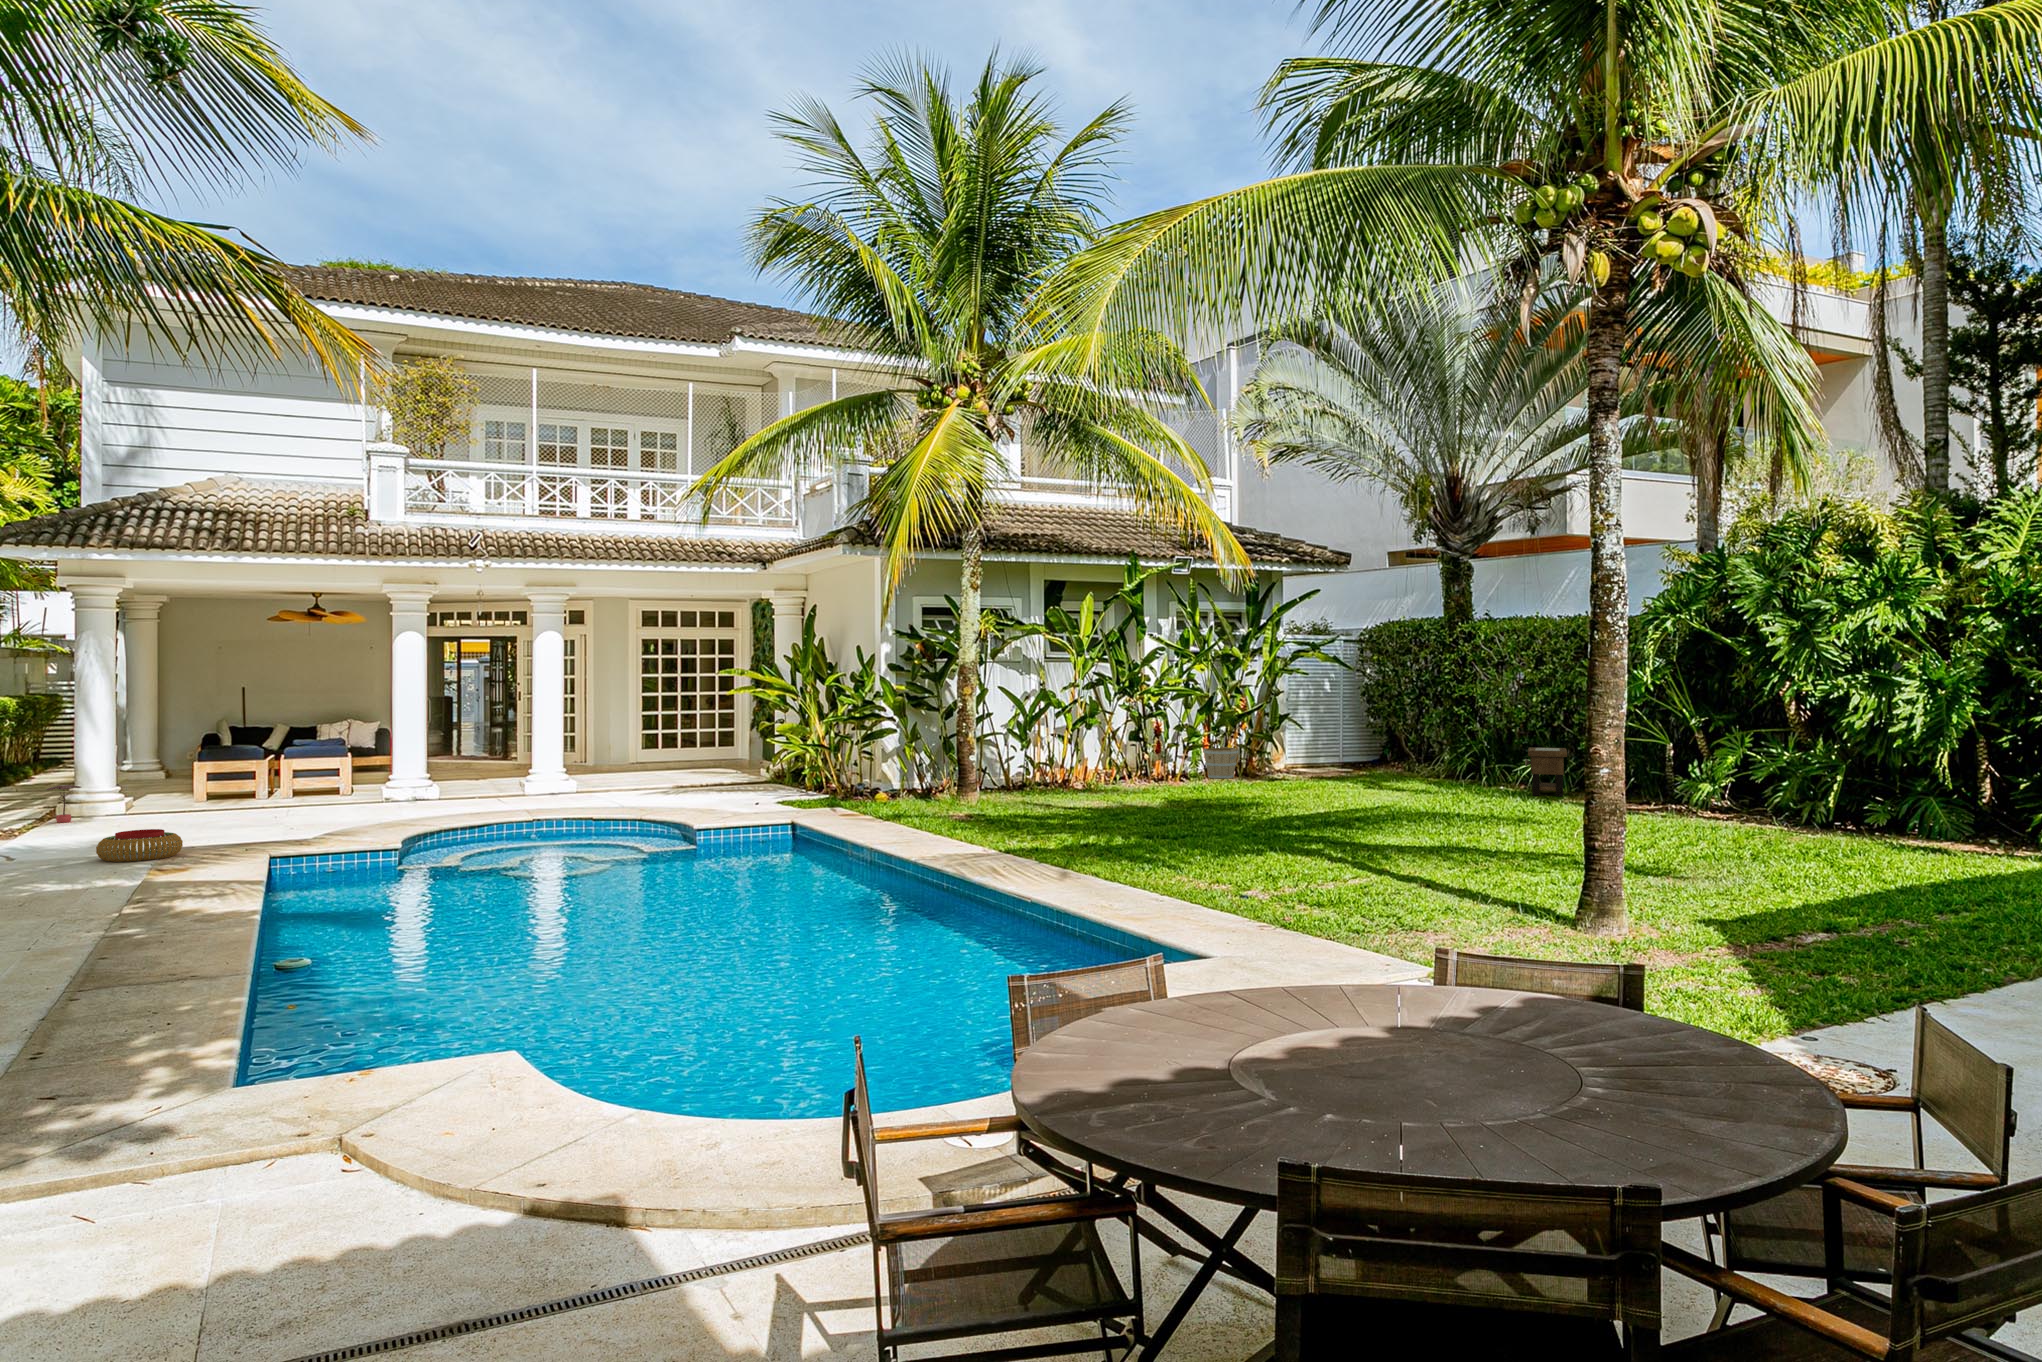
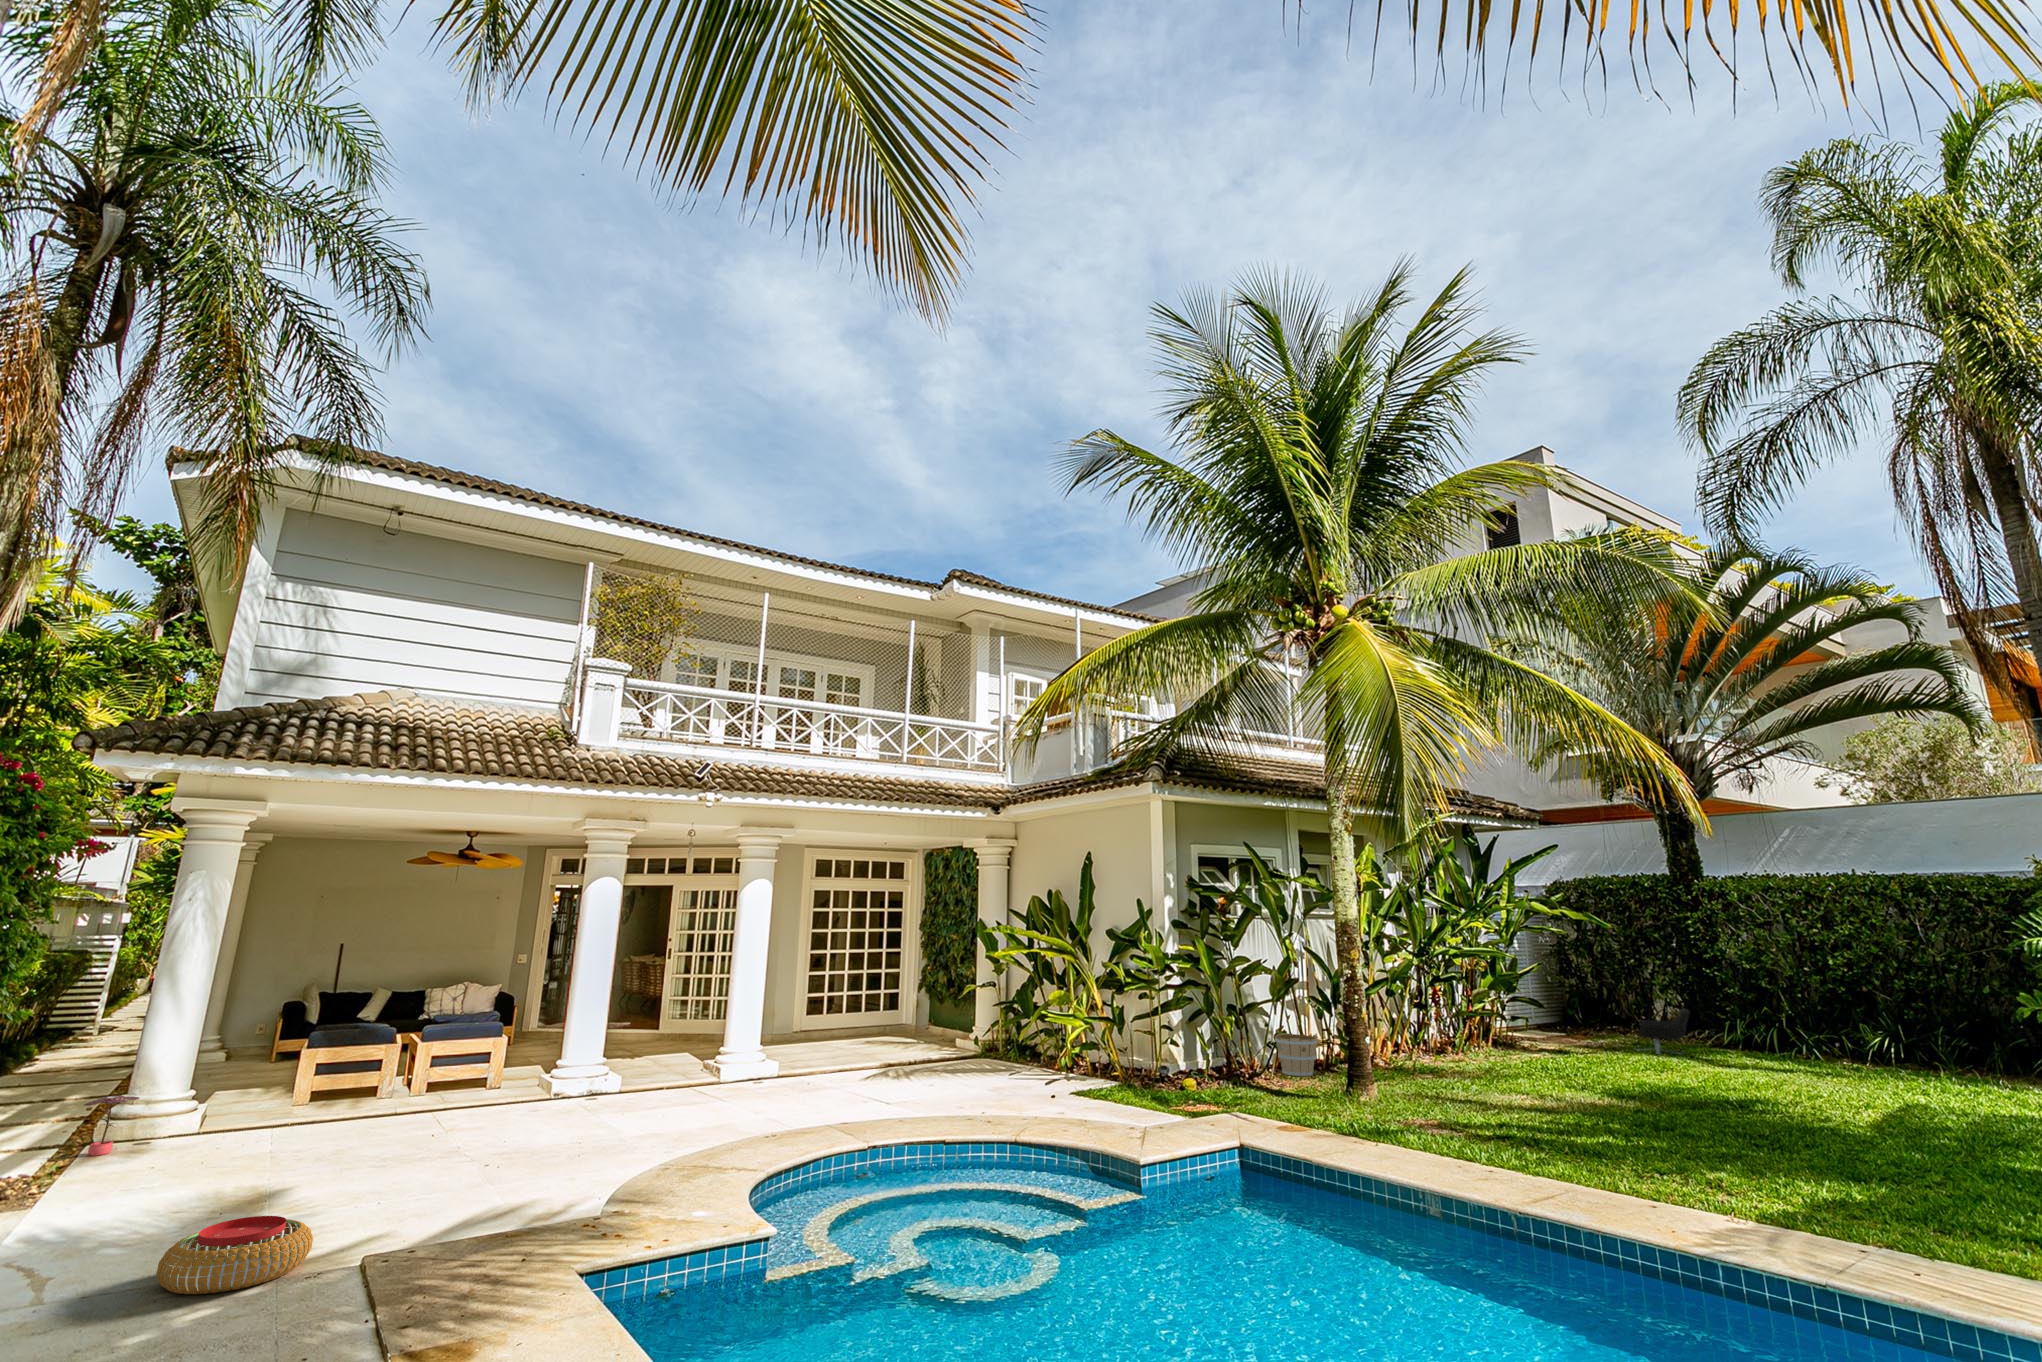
lounge chair: none [1379,734,1431,774] -> present [1640,1009,1689,1053]
wooden bucket: present [1203,747,1238,779] -> present [1275,1033,1318,1077]
side table: present [1525,747,1567,797] -> none [1892,1035,1975,1099]

